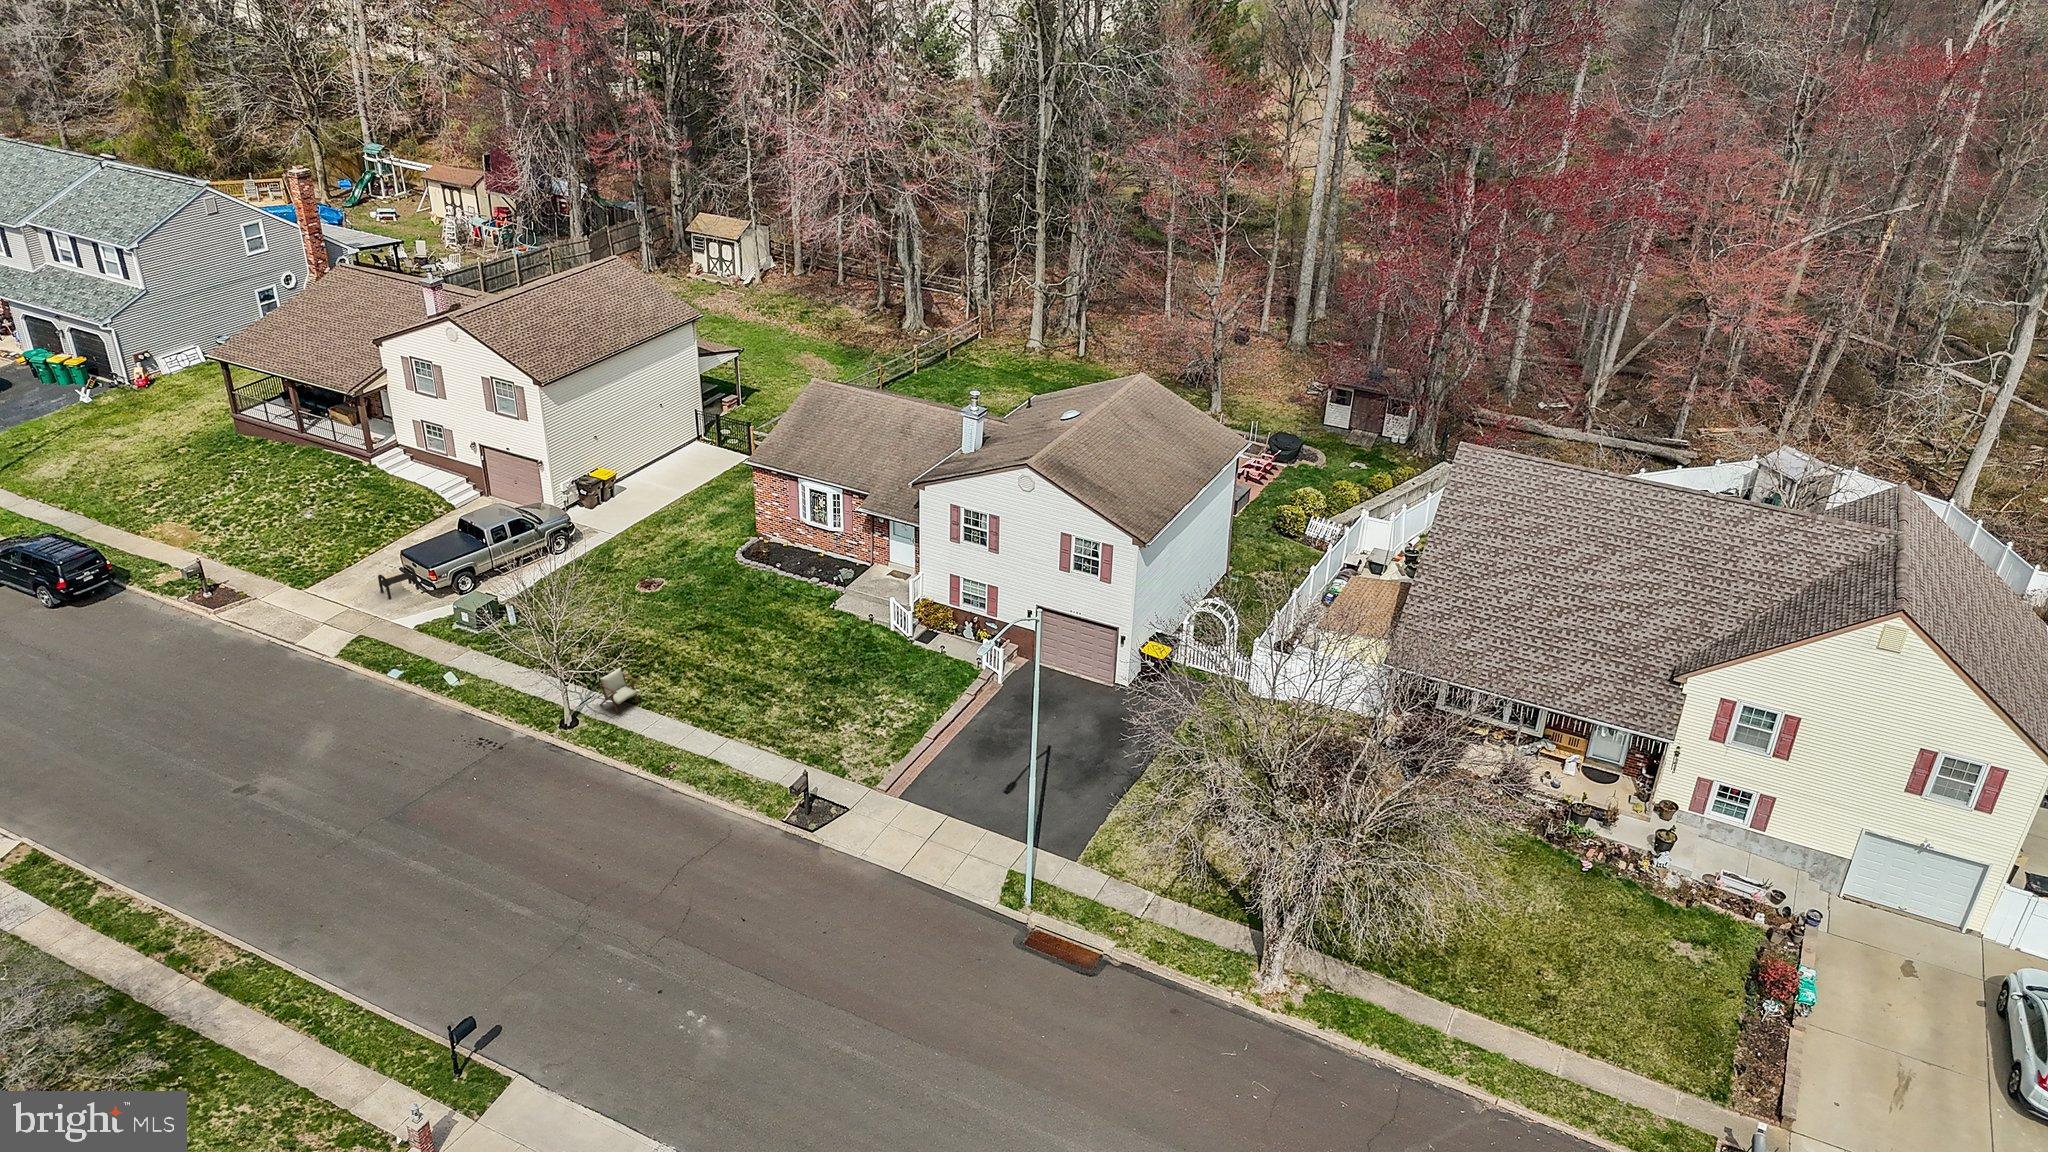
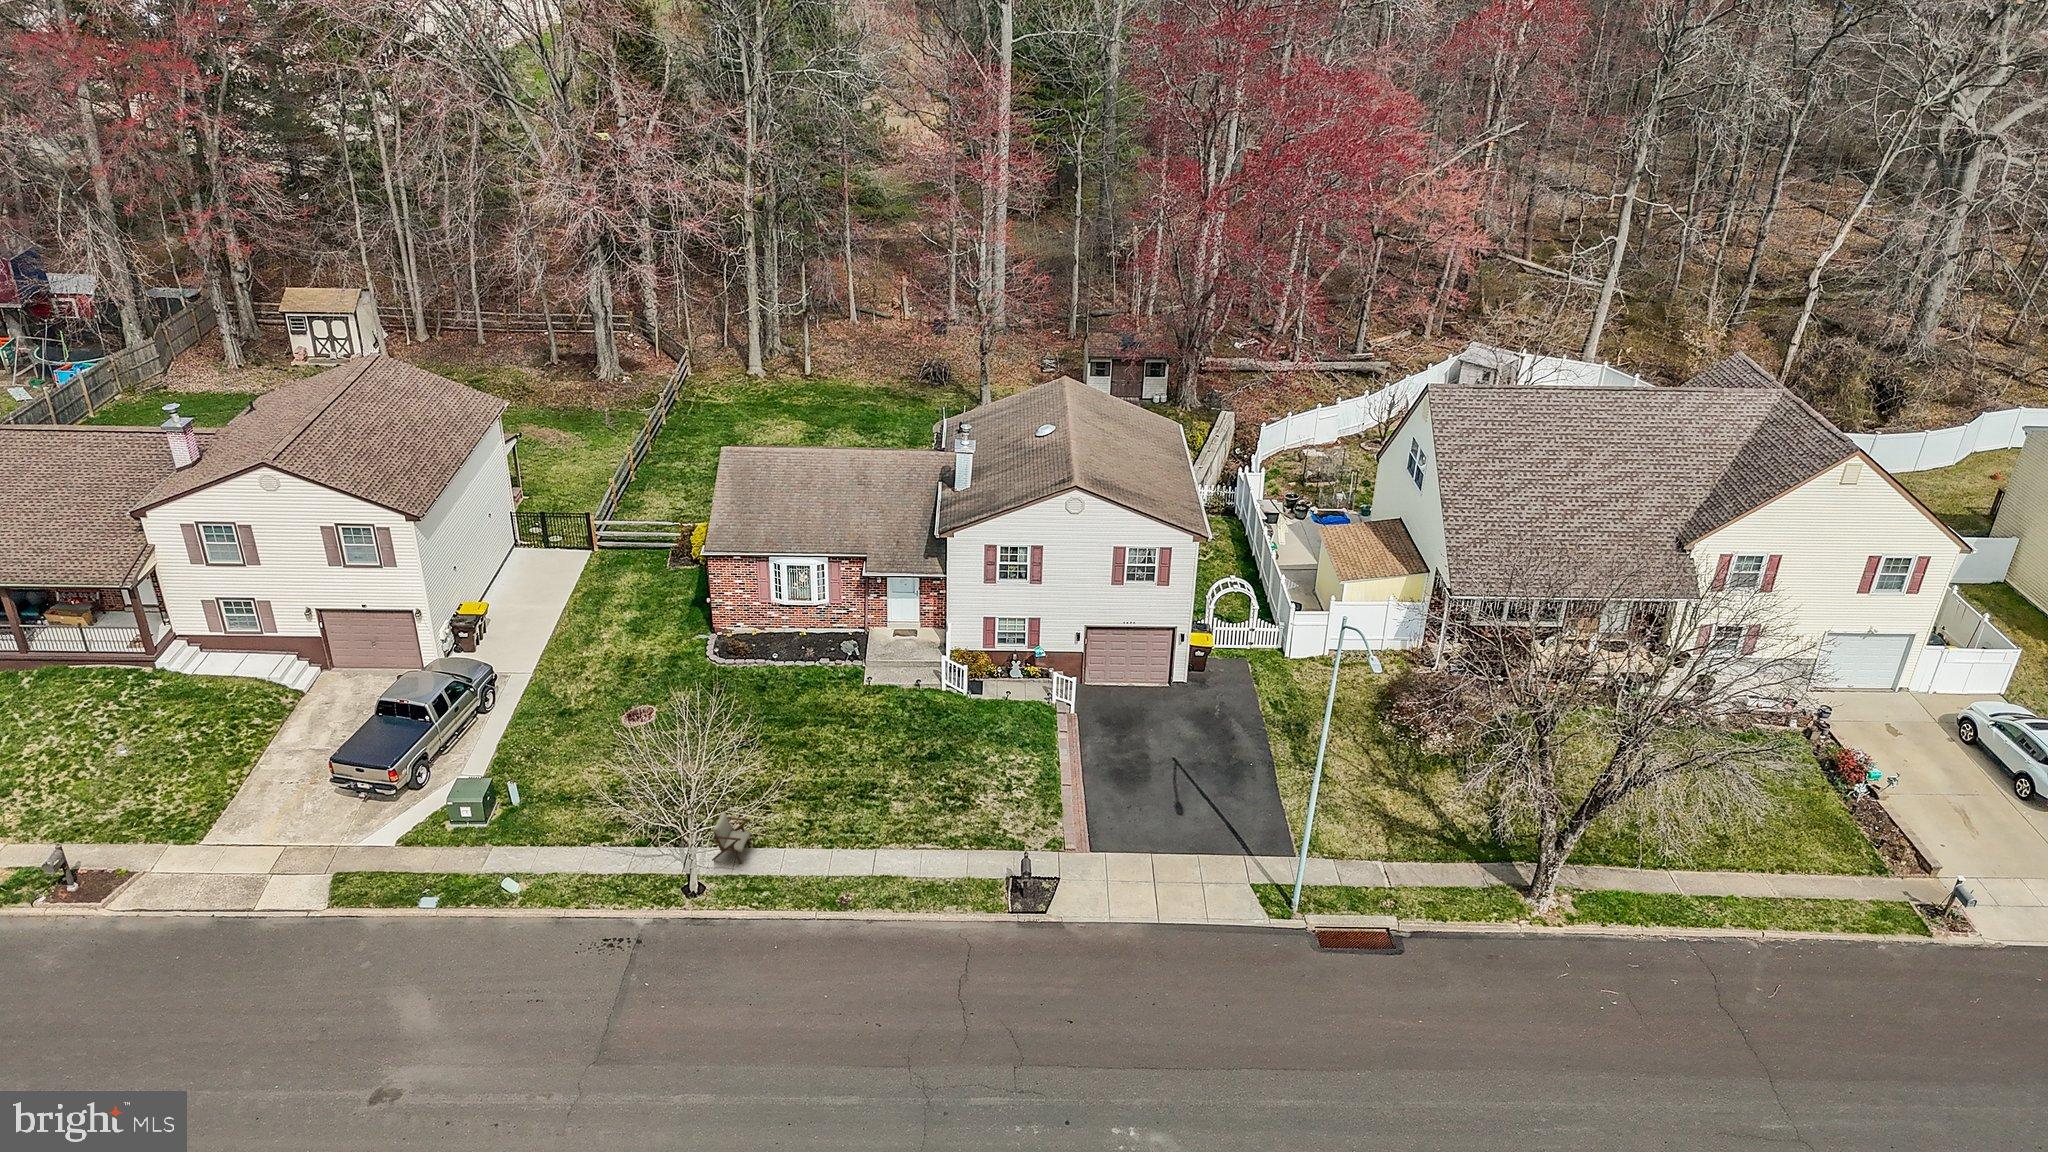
bench: present [378,566,419,599] -> none [312,774,364,821]

